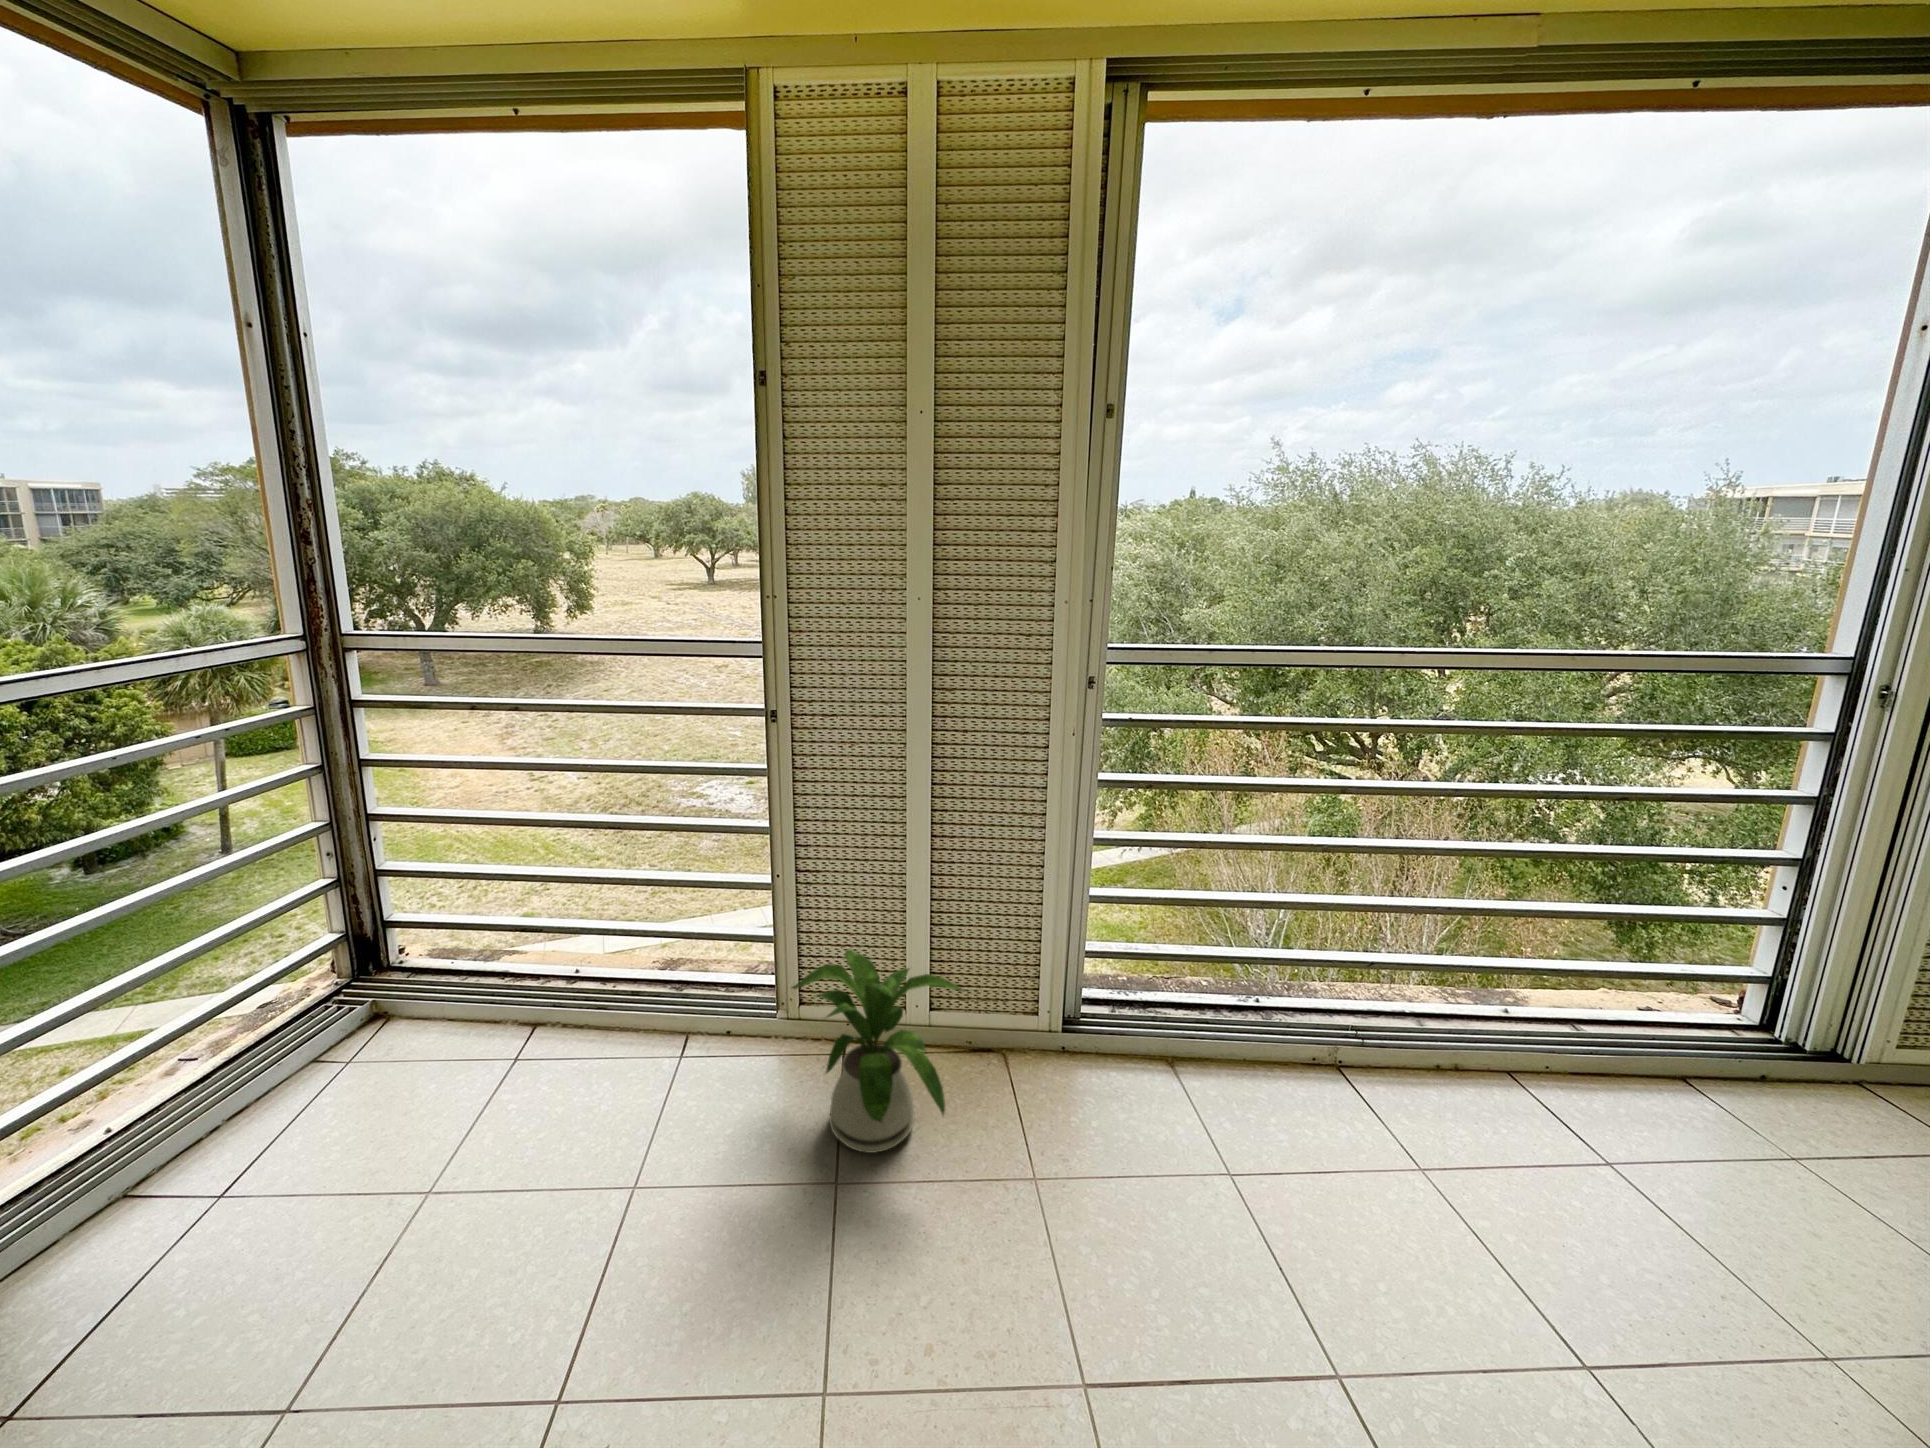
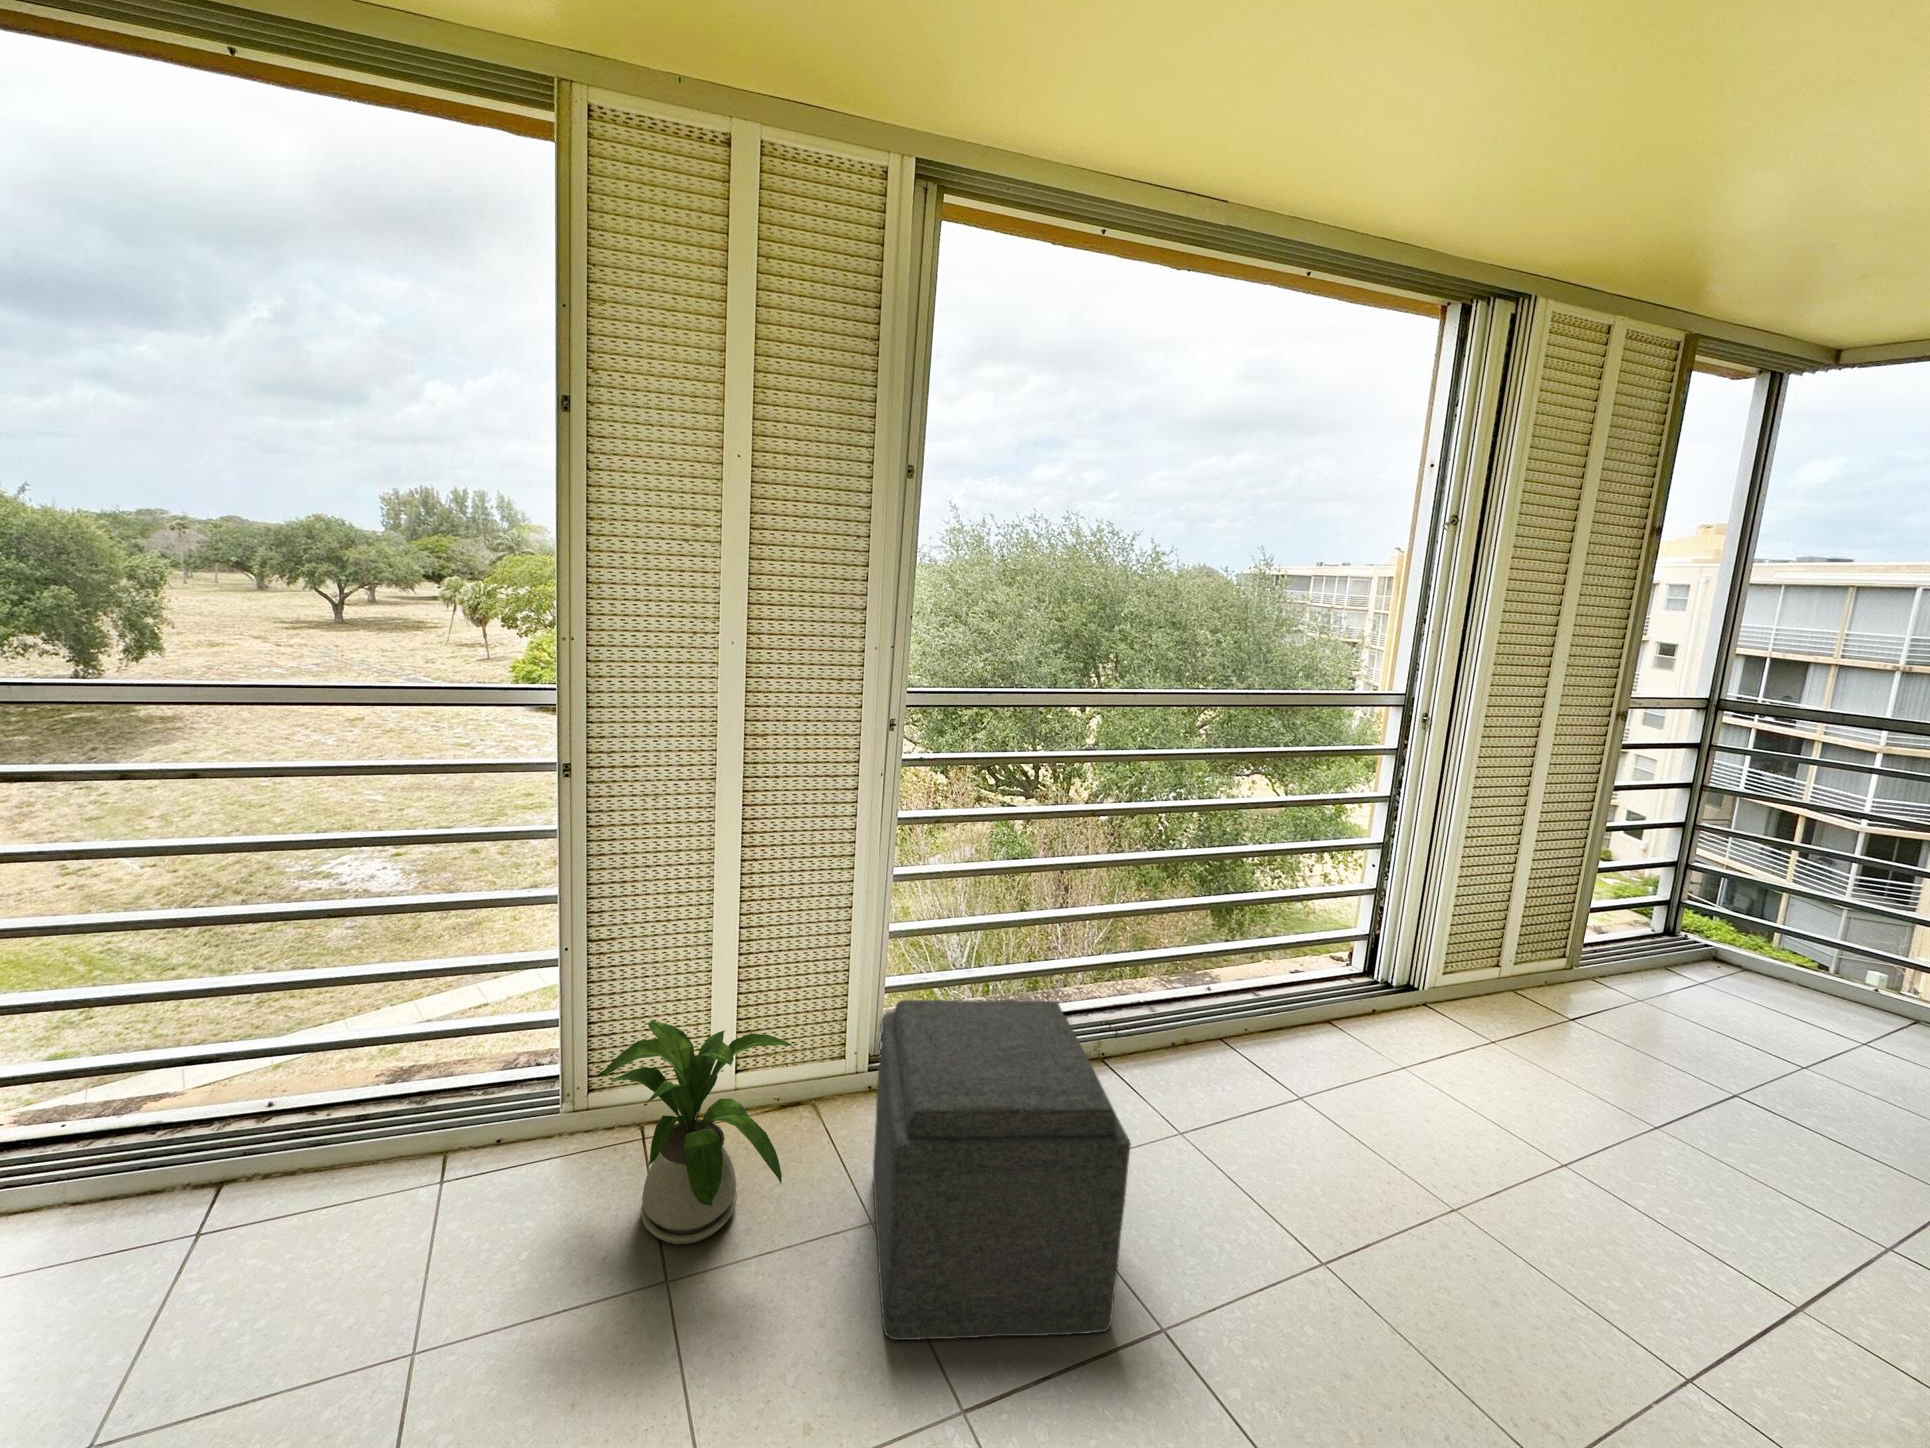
ottoman: none [1026,964,1300,1347] -> present [873,1000,1131,1340]

